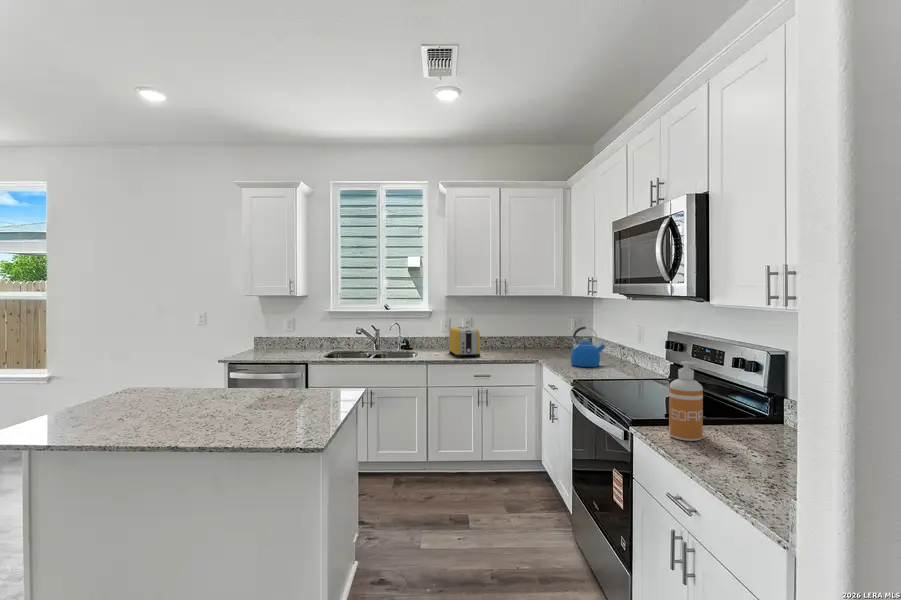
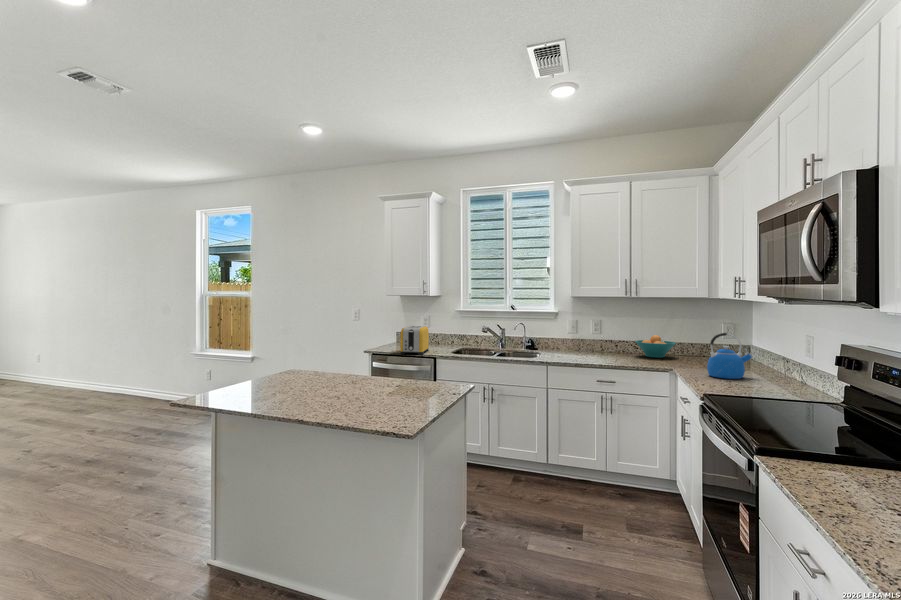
toaster: present [449,327,480,357] -> present [400,326,429,355]
fruit bowl: none [504,331,539,352] -> present [635,335,676,358]
soap dispenser: present [669,361,703,441] -> none [808,381,858,484]

